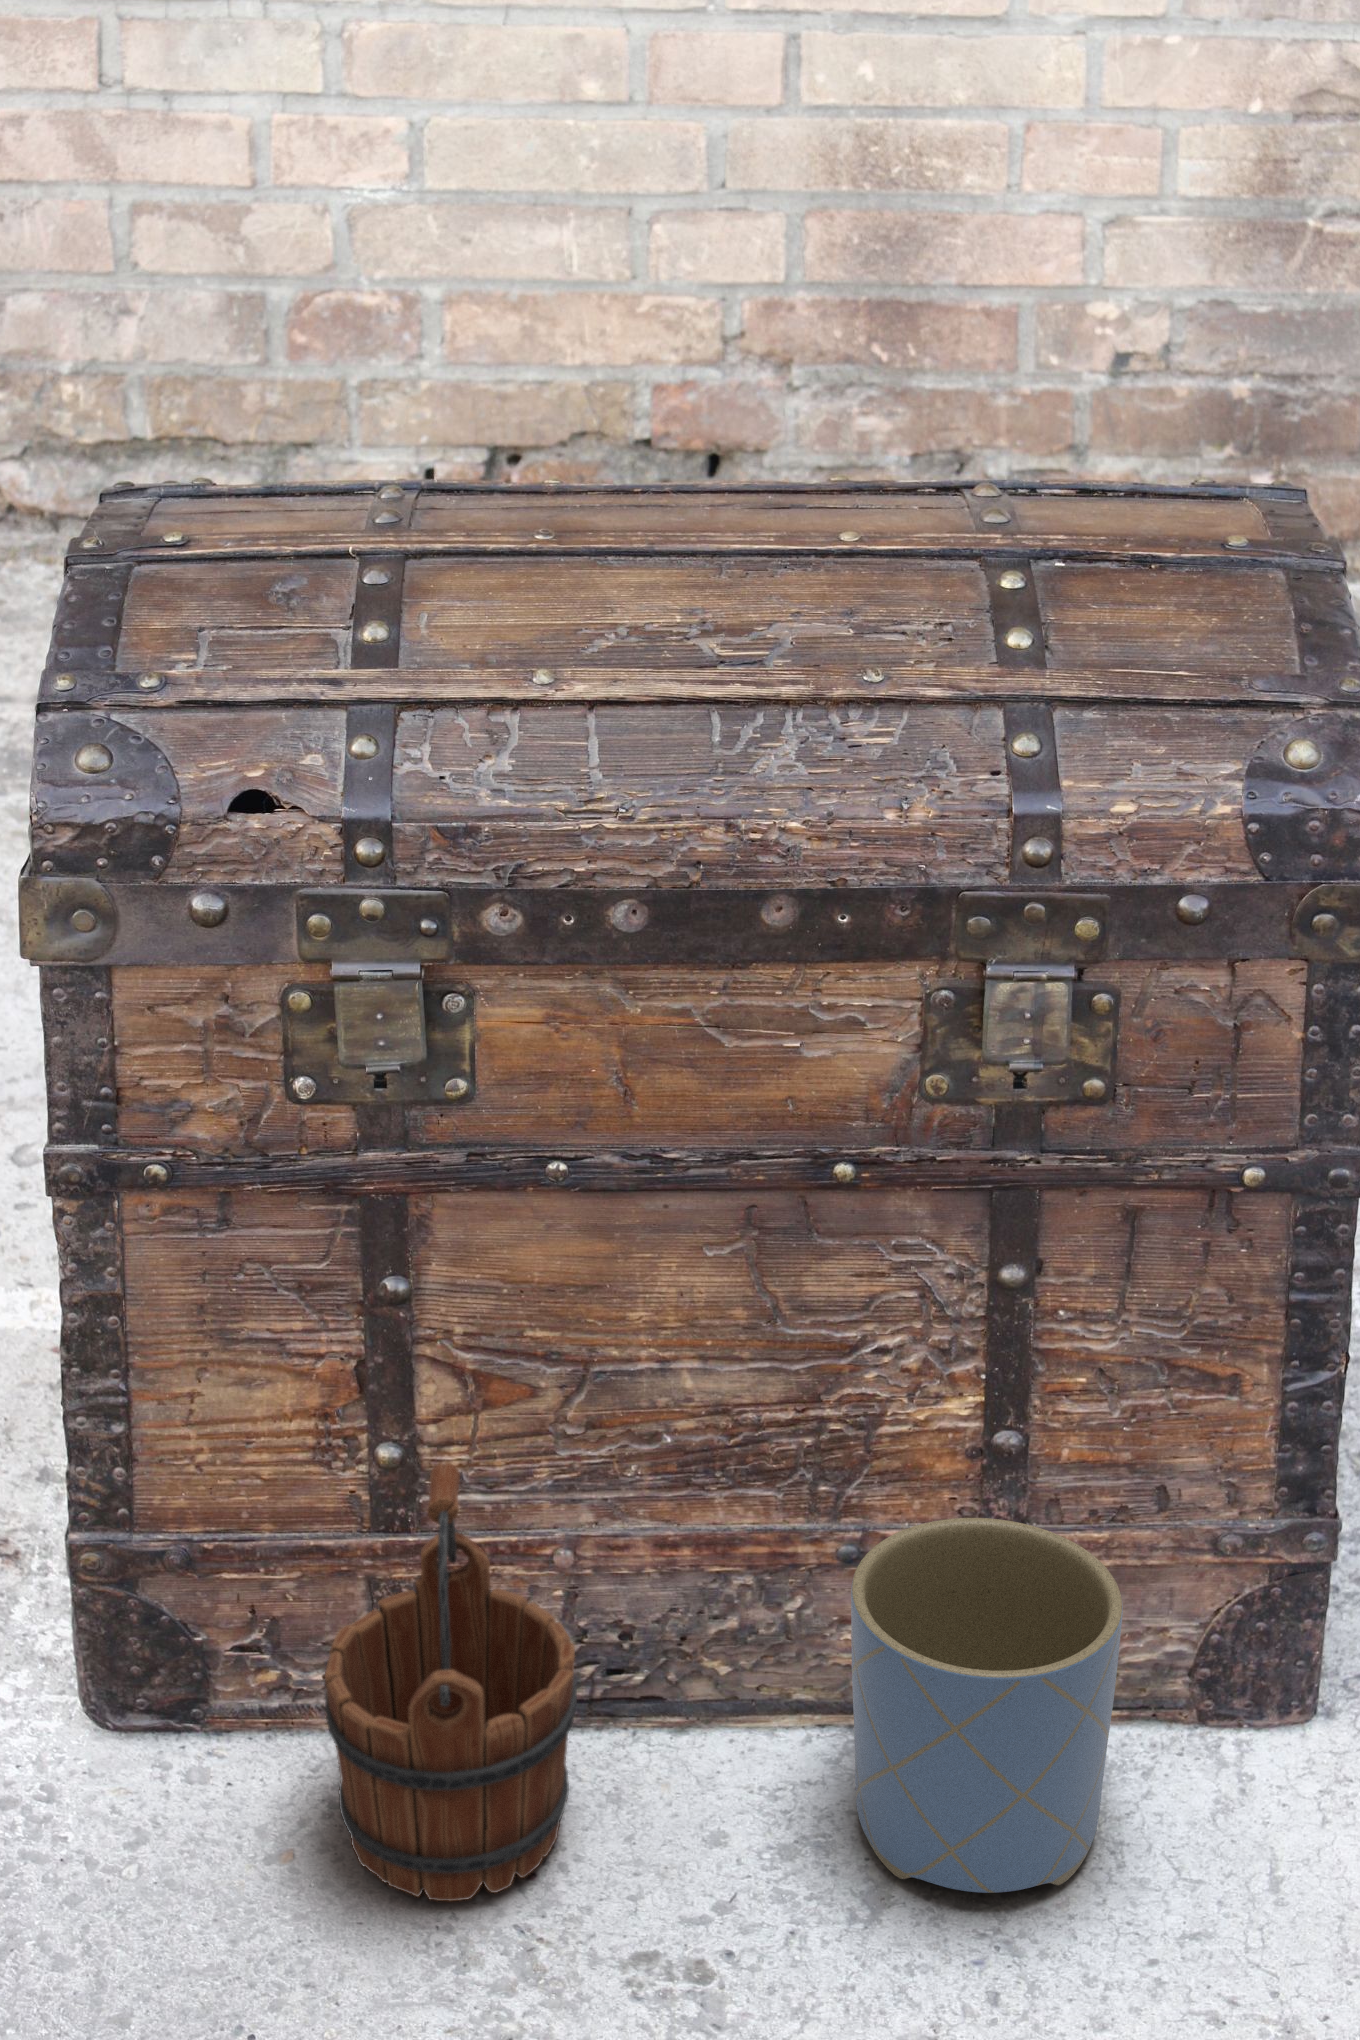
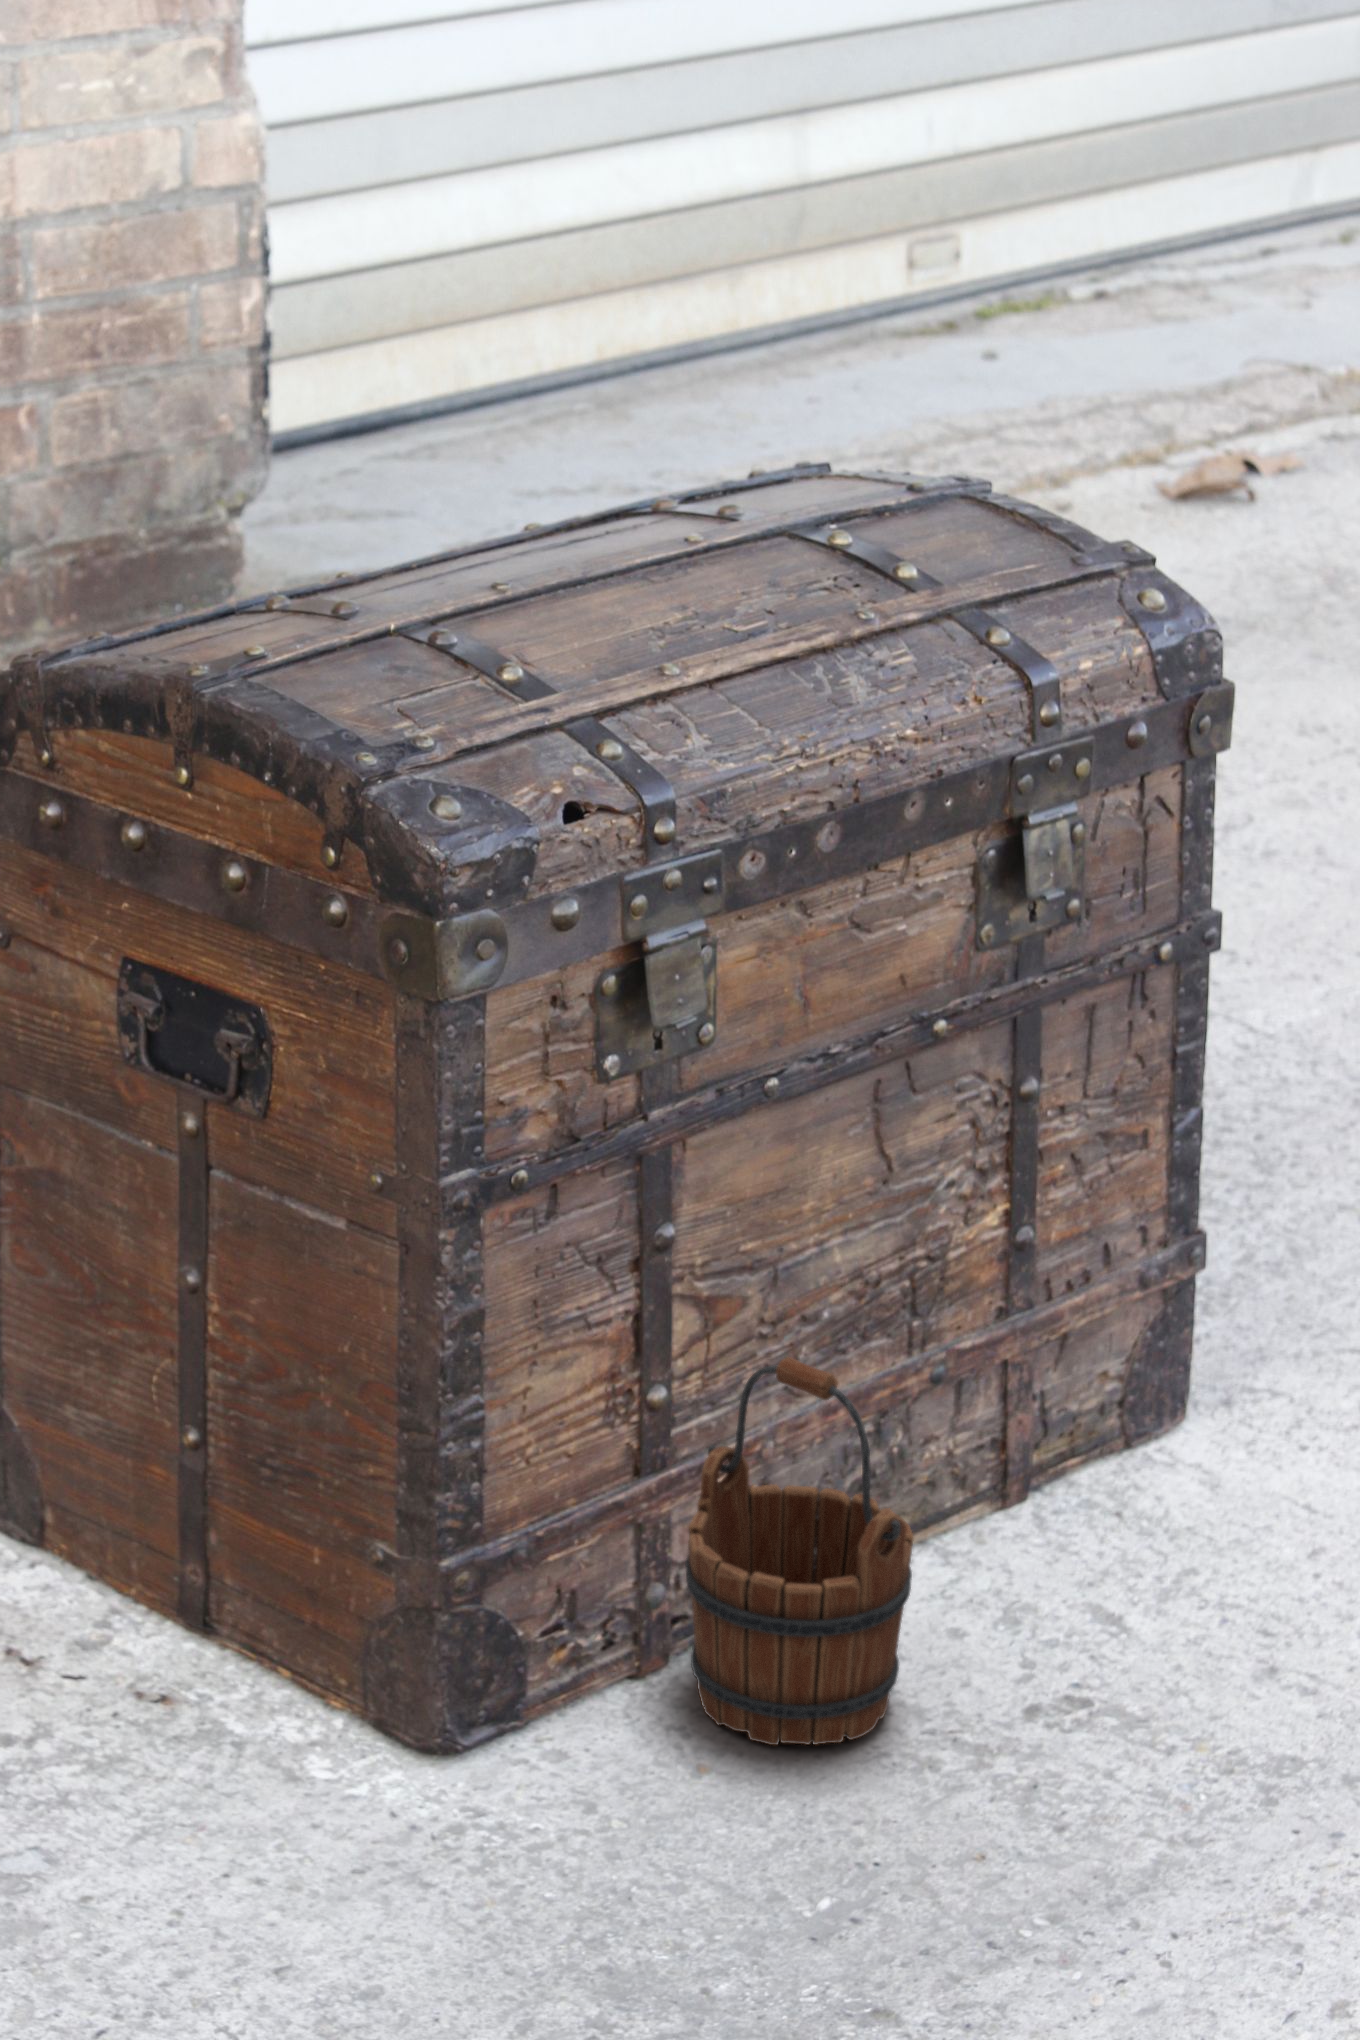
planter: present [851,1518,1123,1893] -> none [988,1297,1218,1598]

